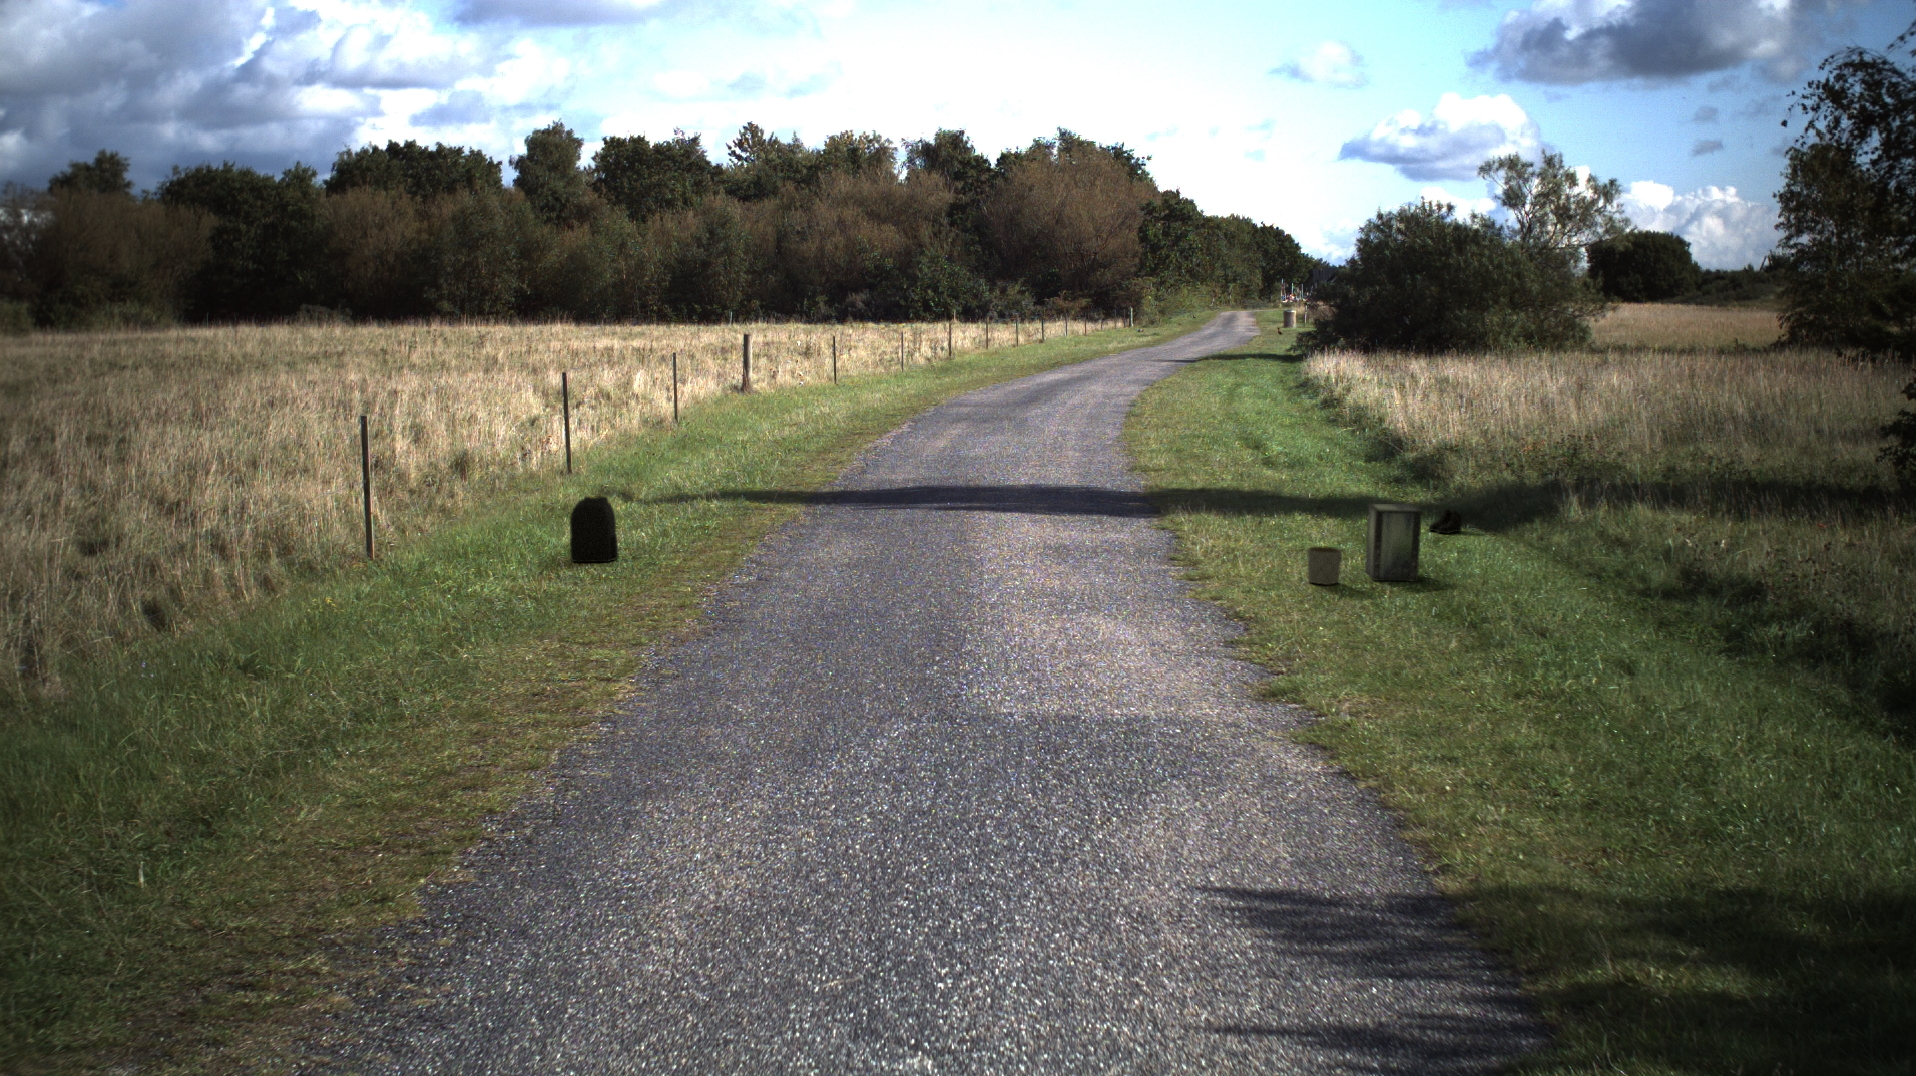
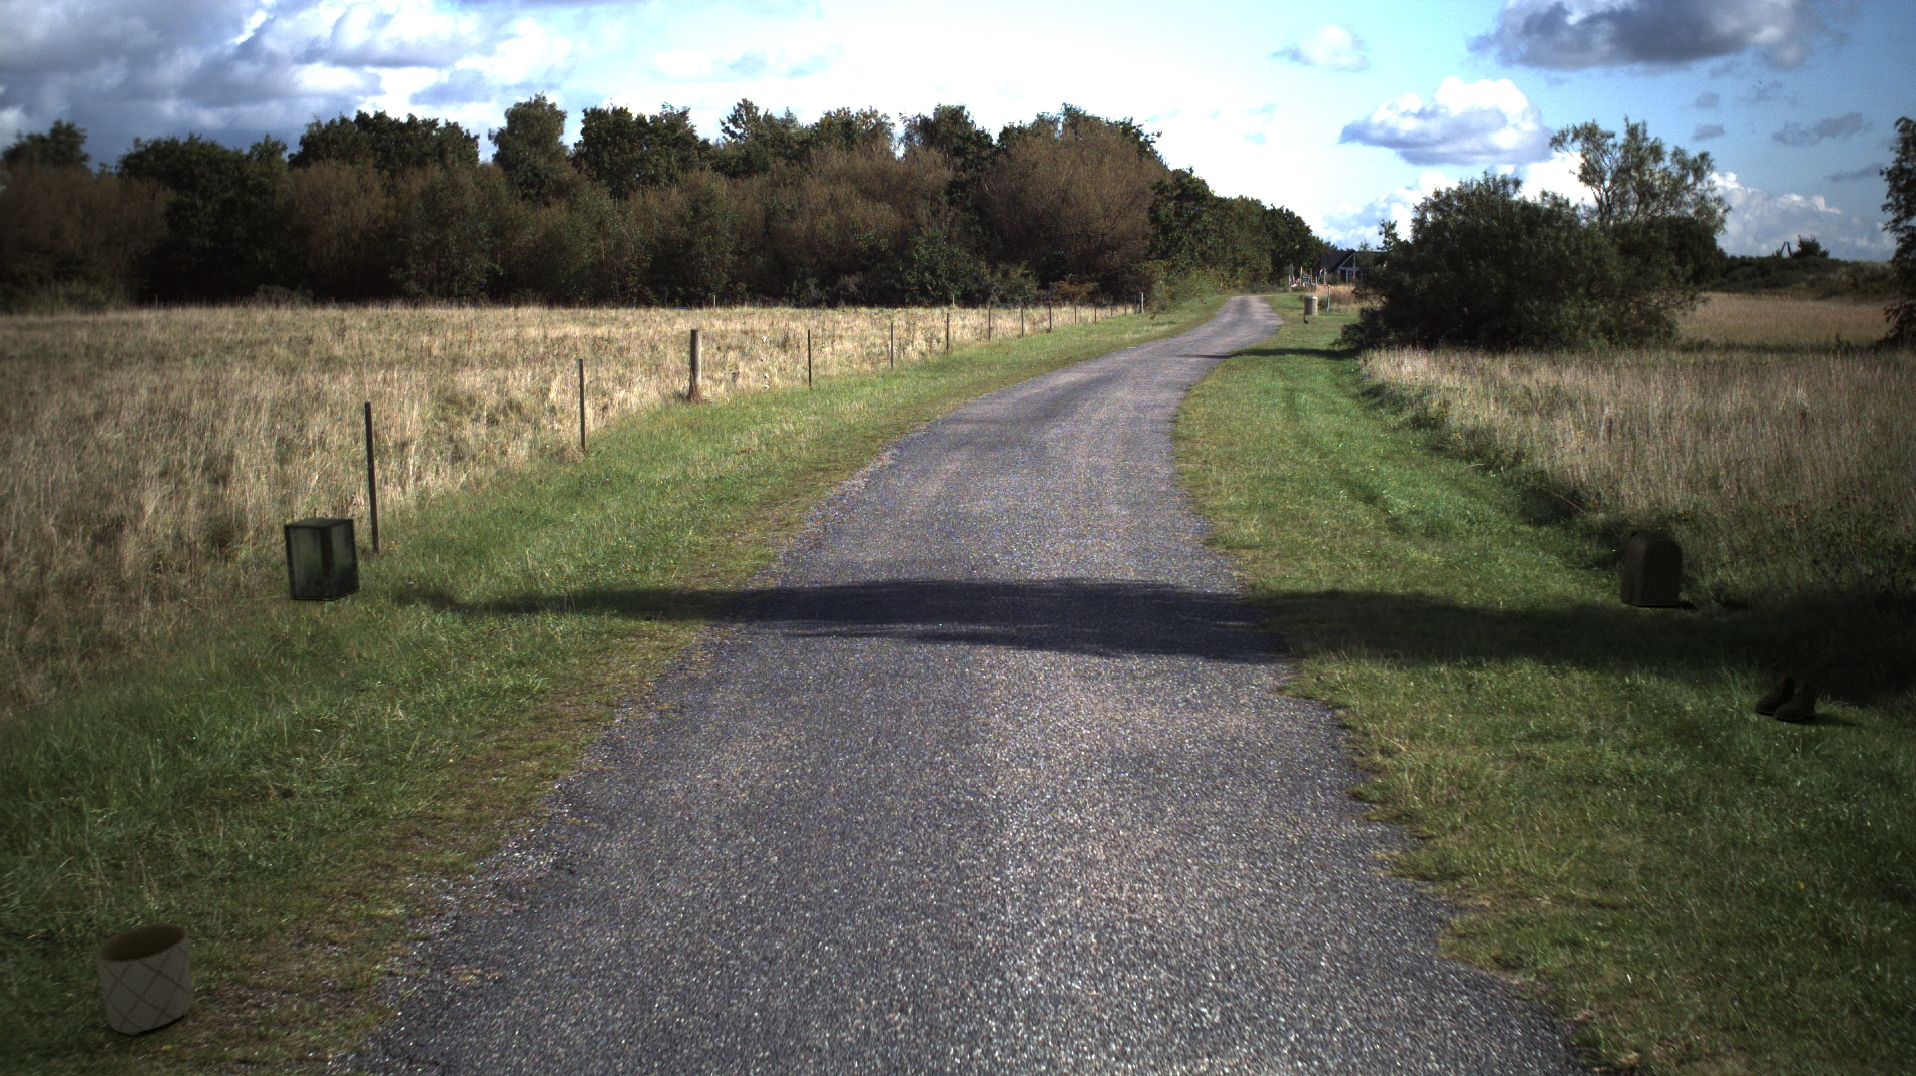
backpack: present [570,496,619,562] -> present [1620,530,1684,606]
storage box: present [1365,504,1422,582] -> present [283,517,360,601]
planter: present [1308,547,1342,585] -> present [95,923,191,1035]

